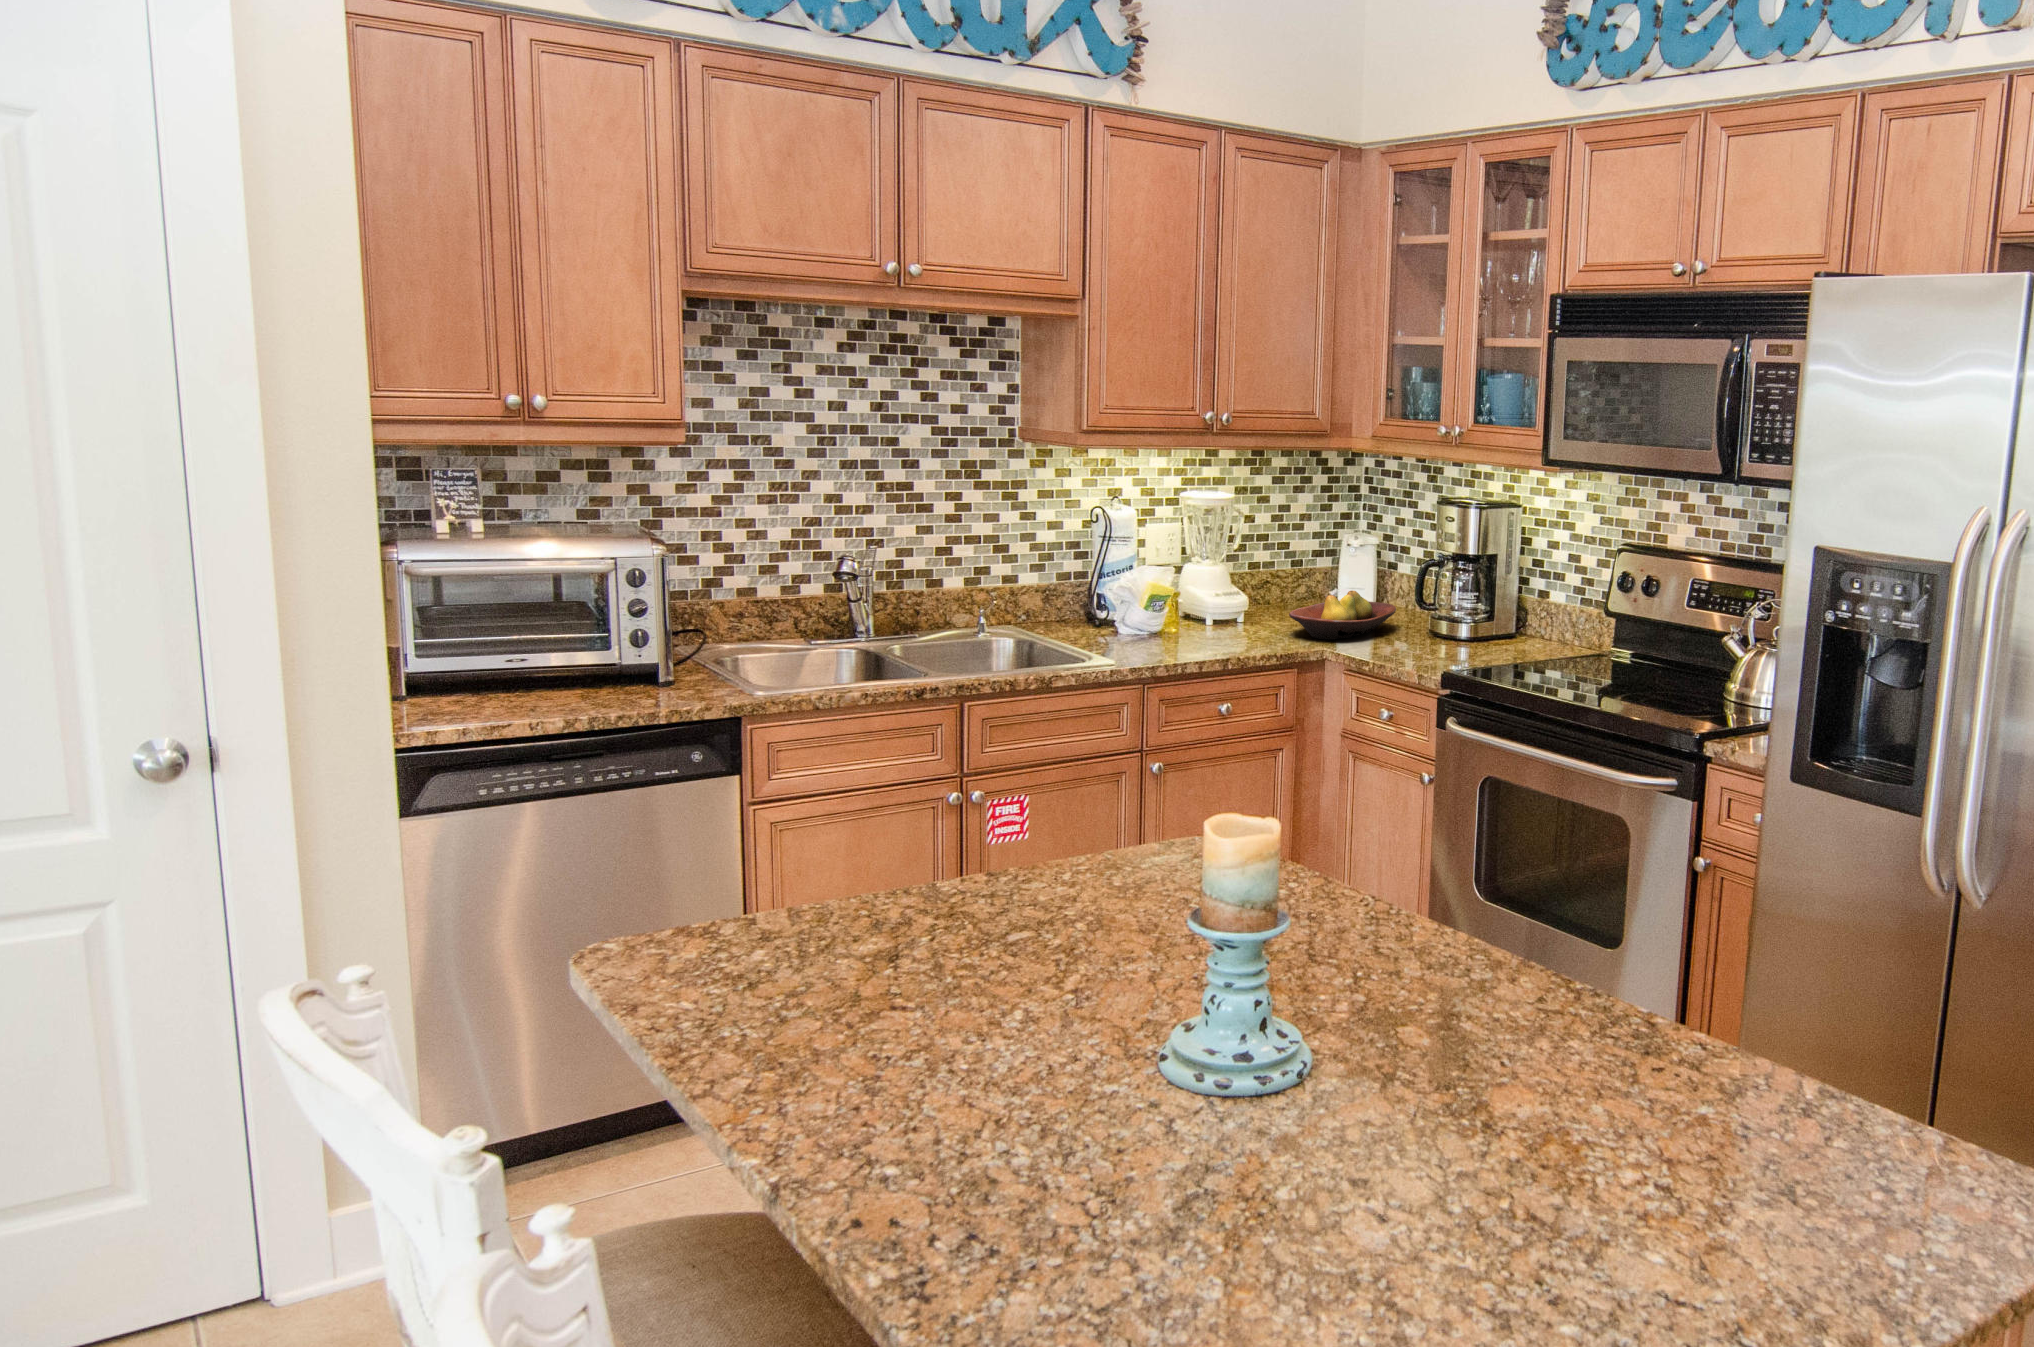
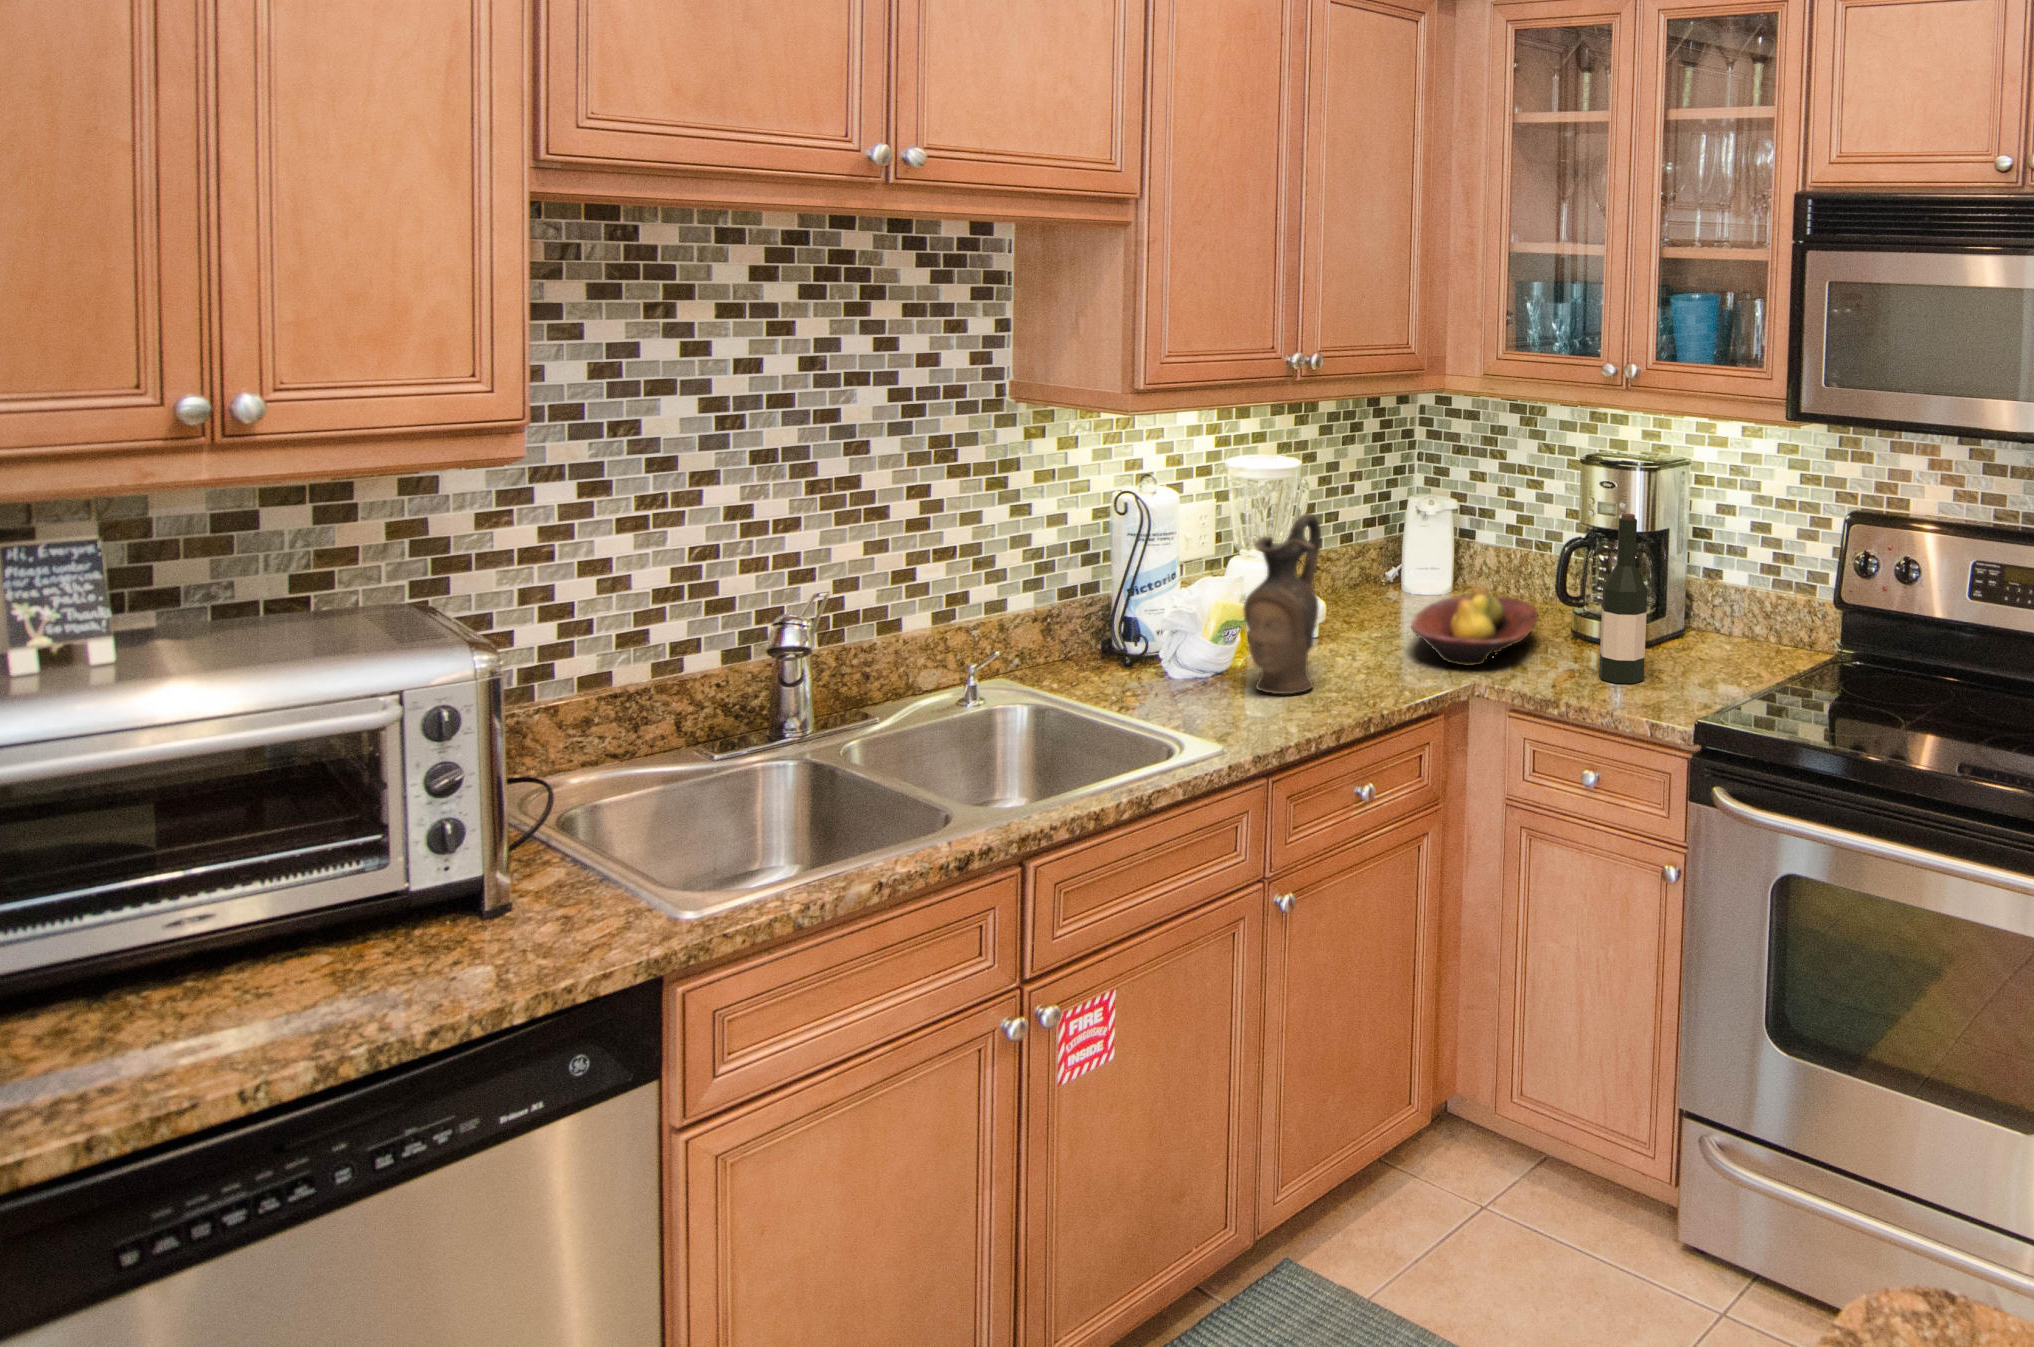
ceramic pitcher: none [1155,523,1214,643] -> present [1244,513,1321,694]
wine bottle: none [1408,533,1443,654] -> present [1599,514,1647,683]

